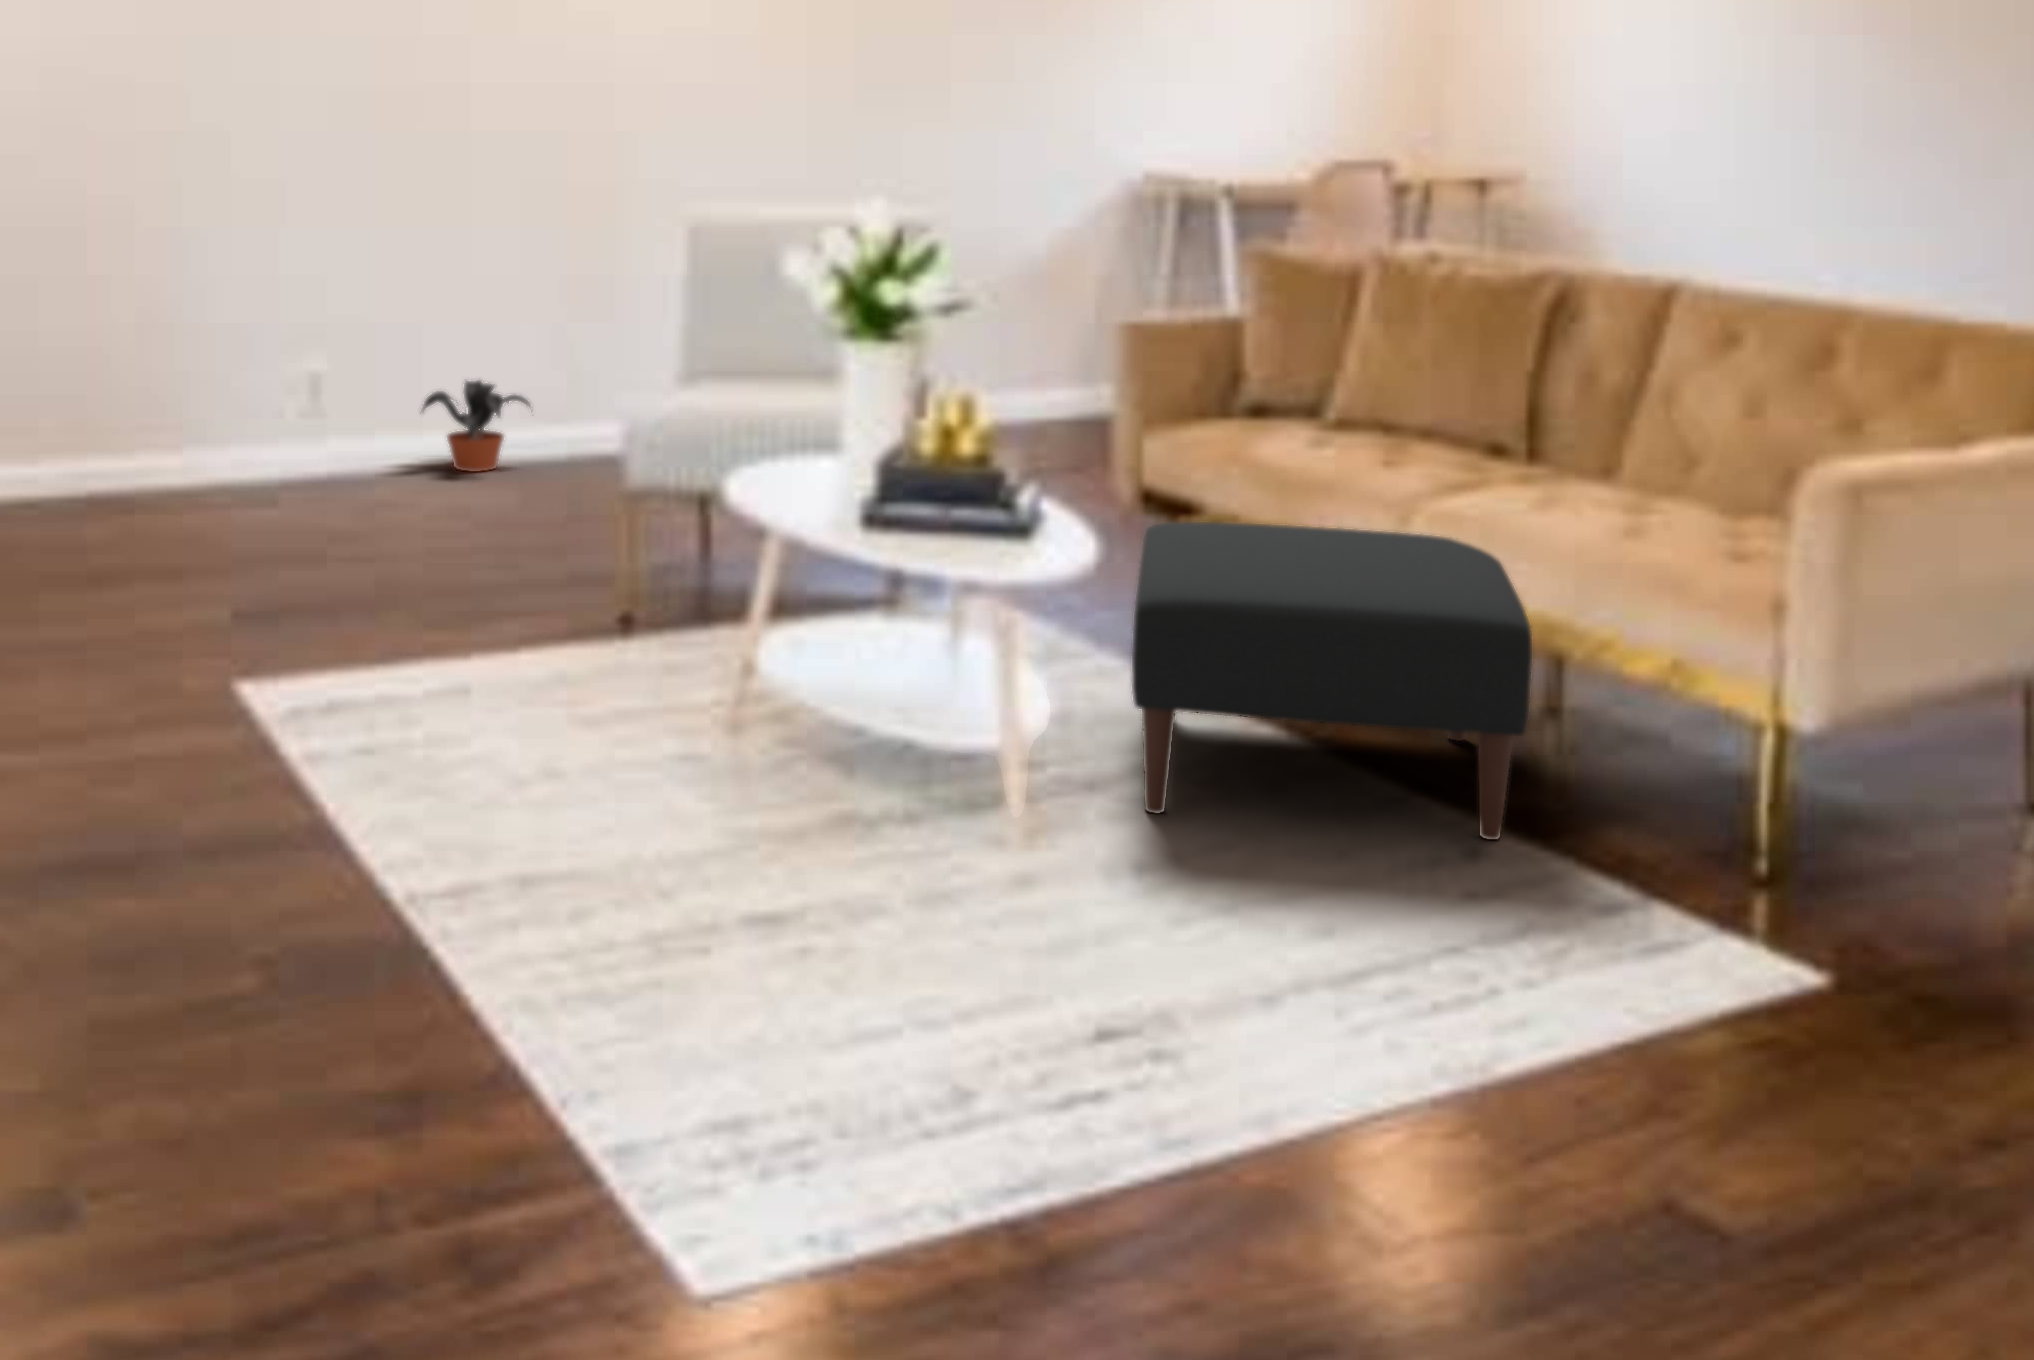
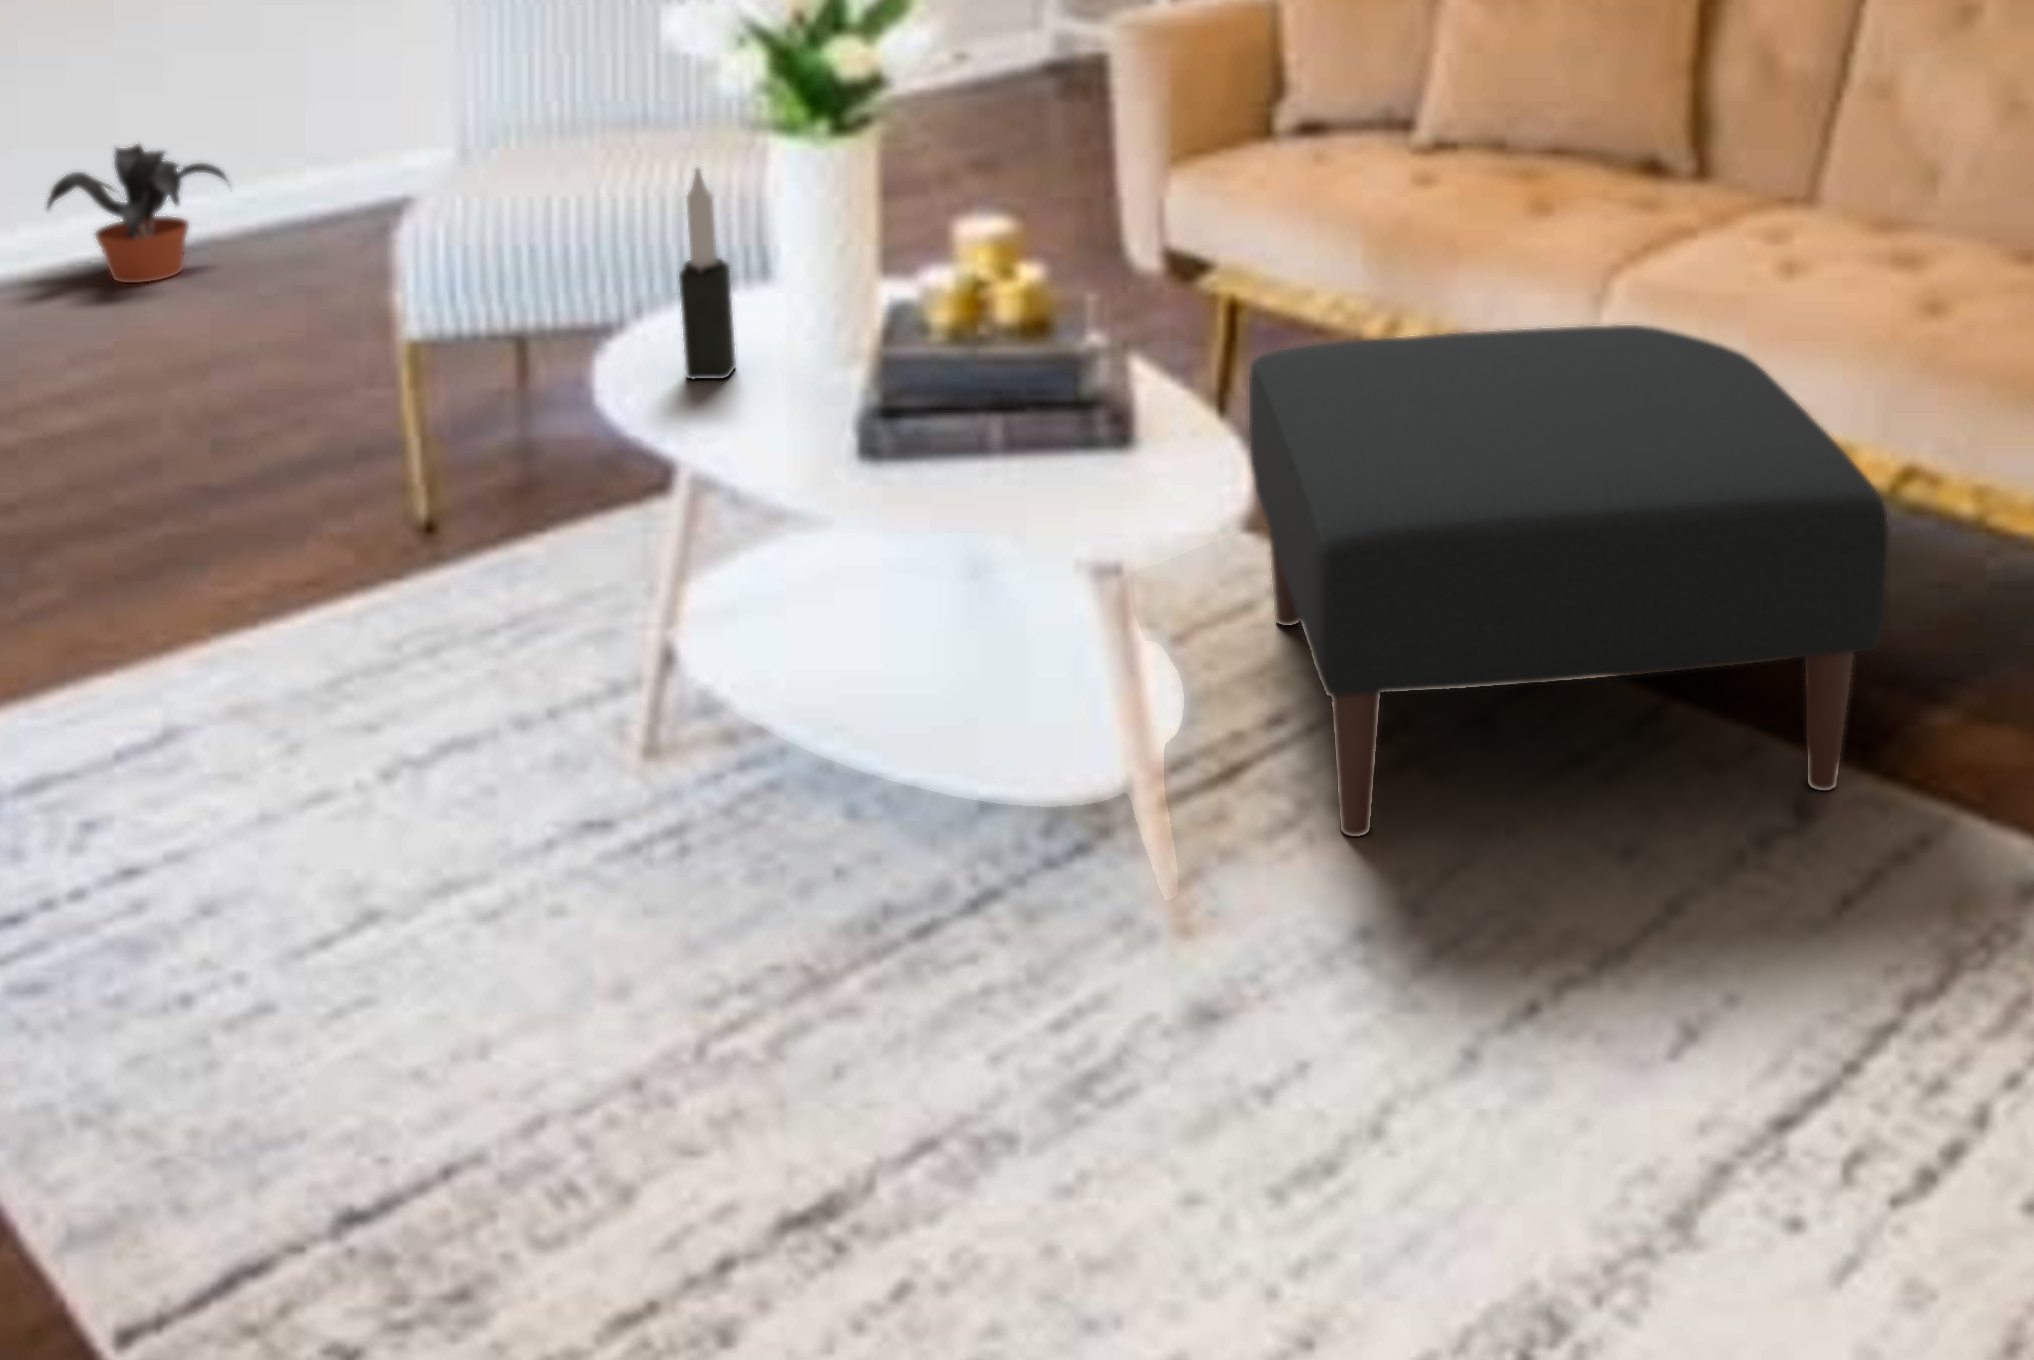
candle: none [777,350,809,484] -> present [679,168,736,379]

